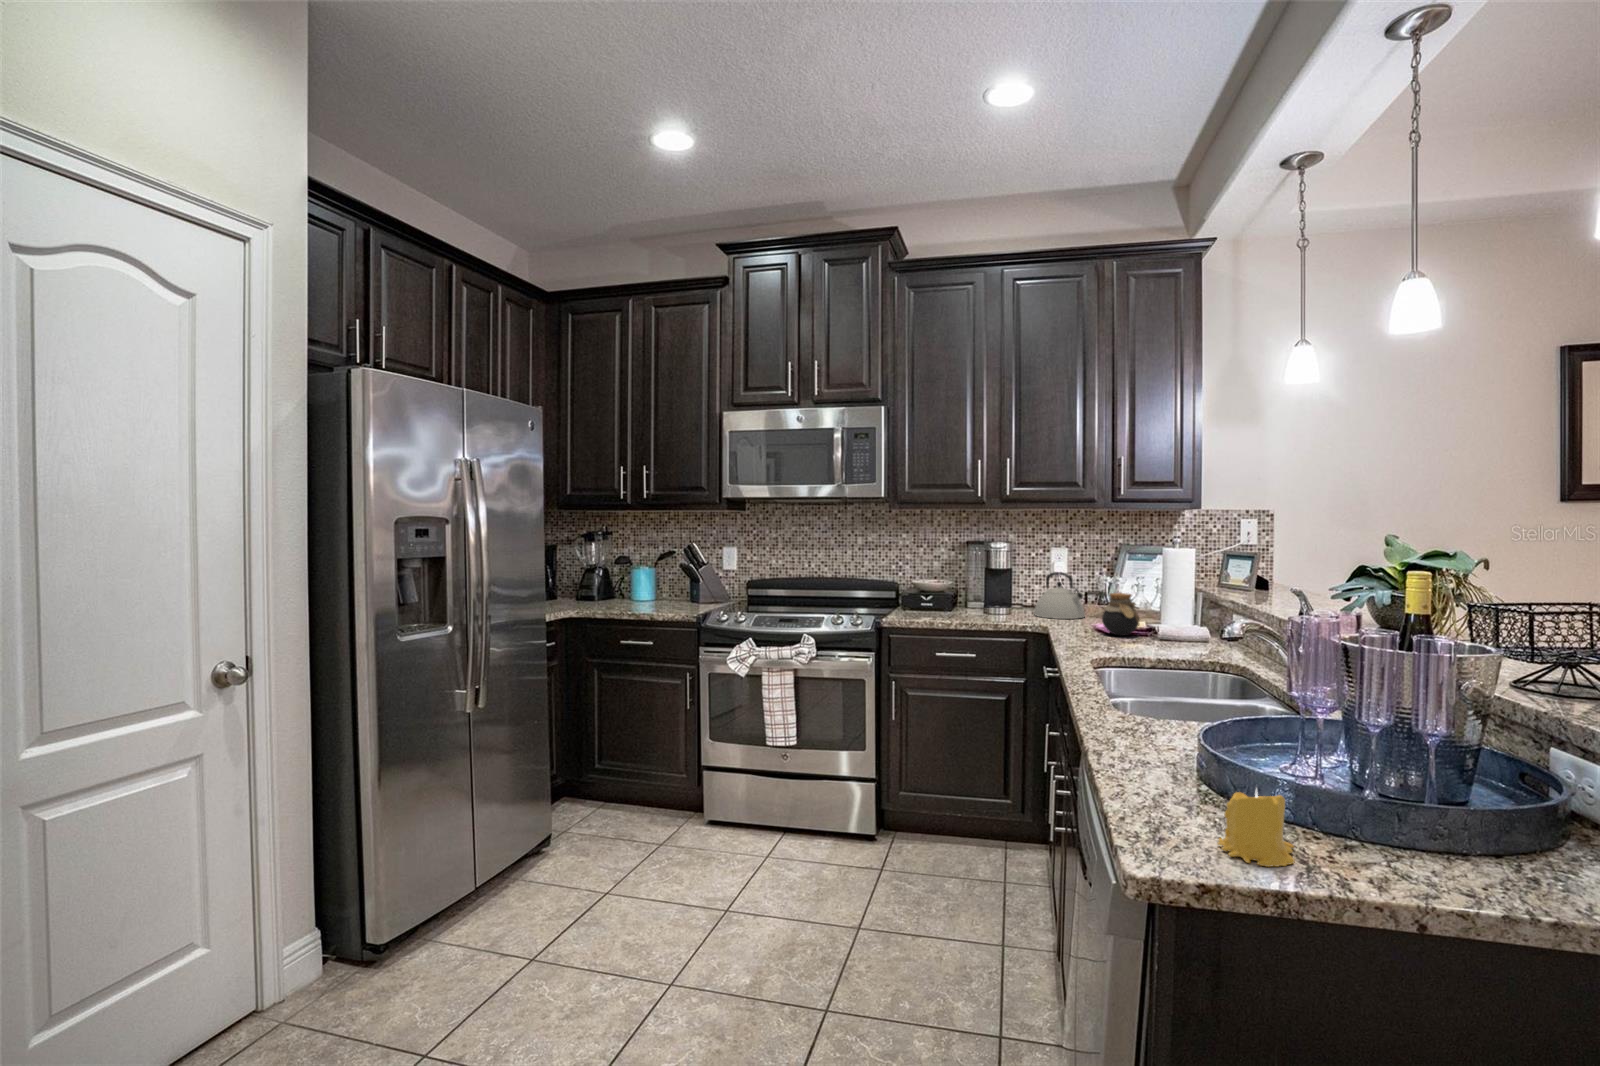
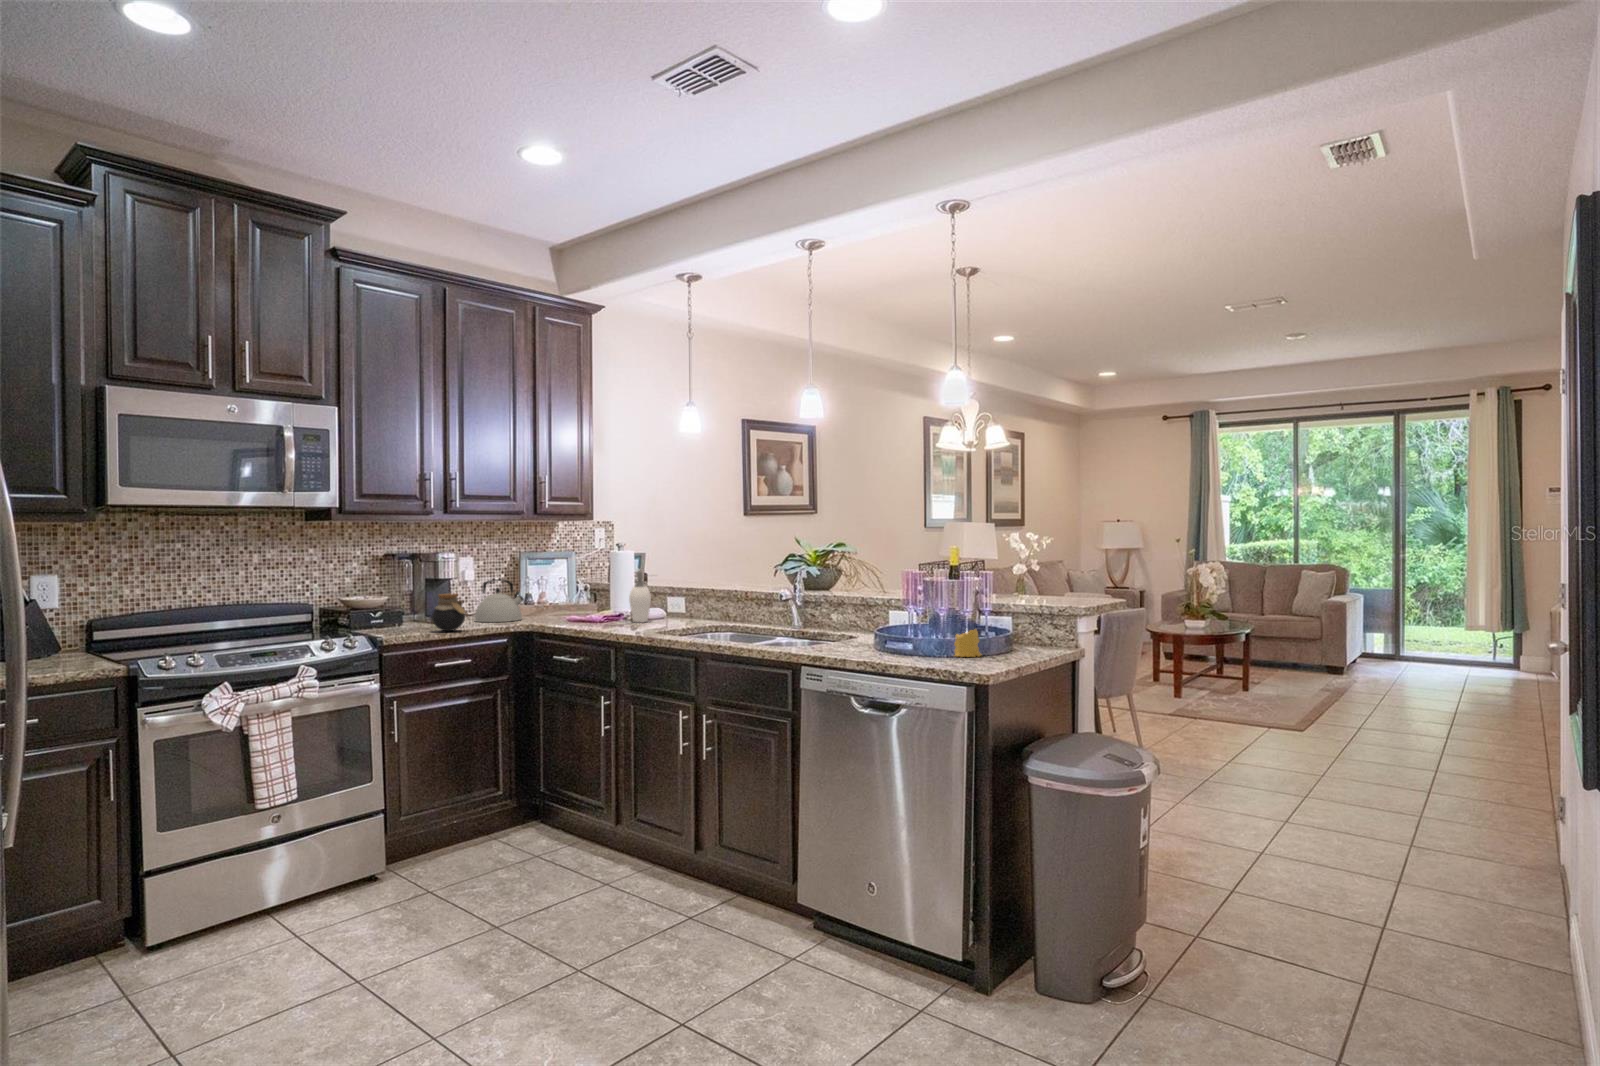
soap dispenser: none [1163,578,1198,643] -> present [629,572,651,622]
jar: present [1102,593,1140,636] -> present [432,594,468,631]

